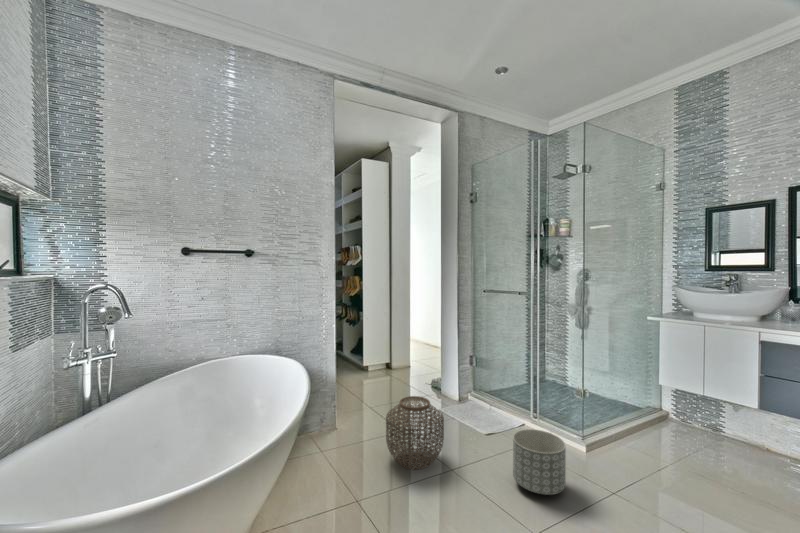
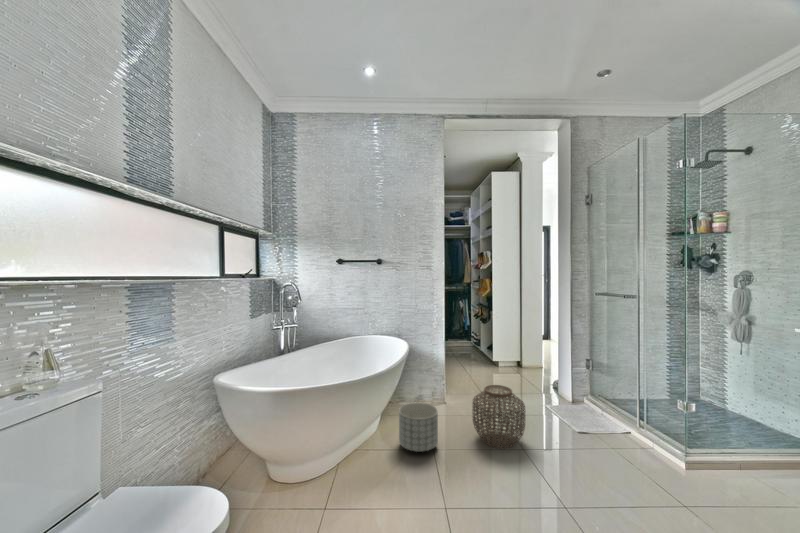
planter: present [513,429,566,495] -> present [399,402,438,452]

